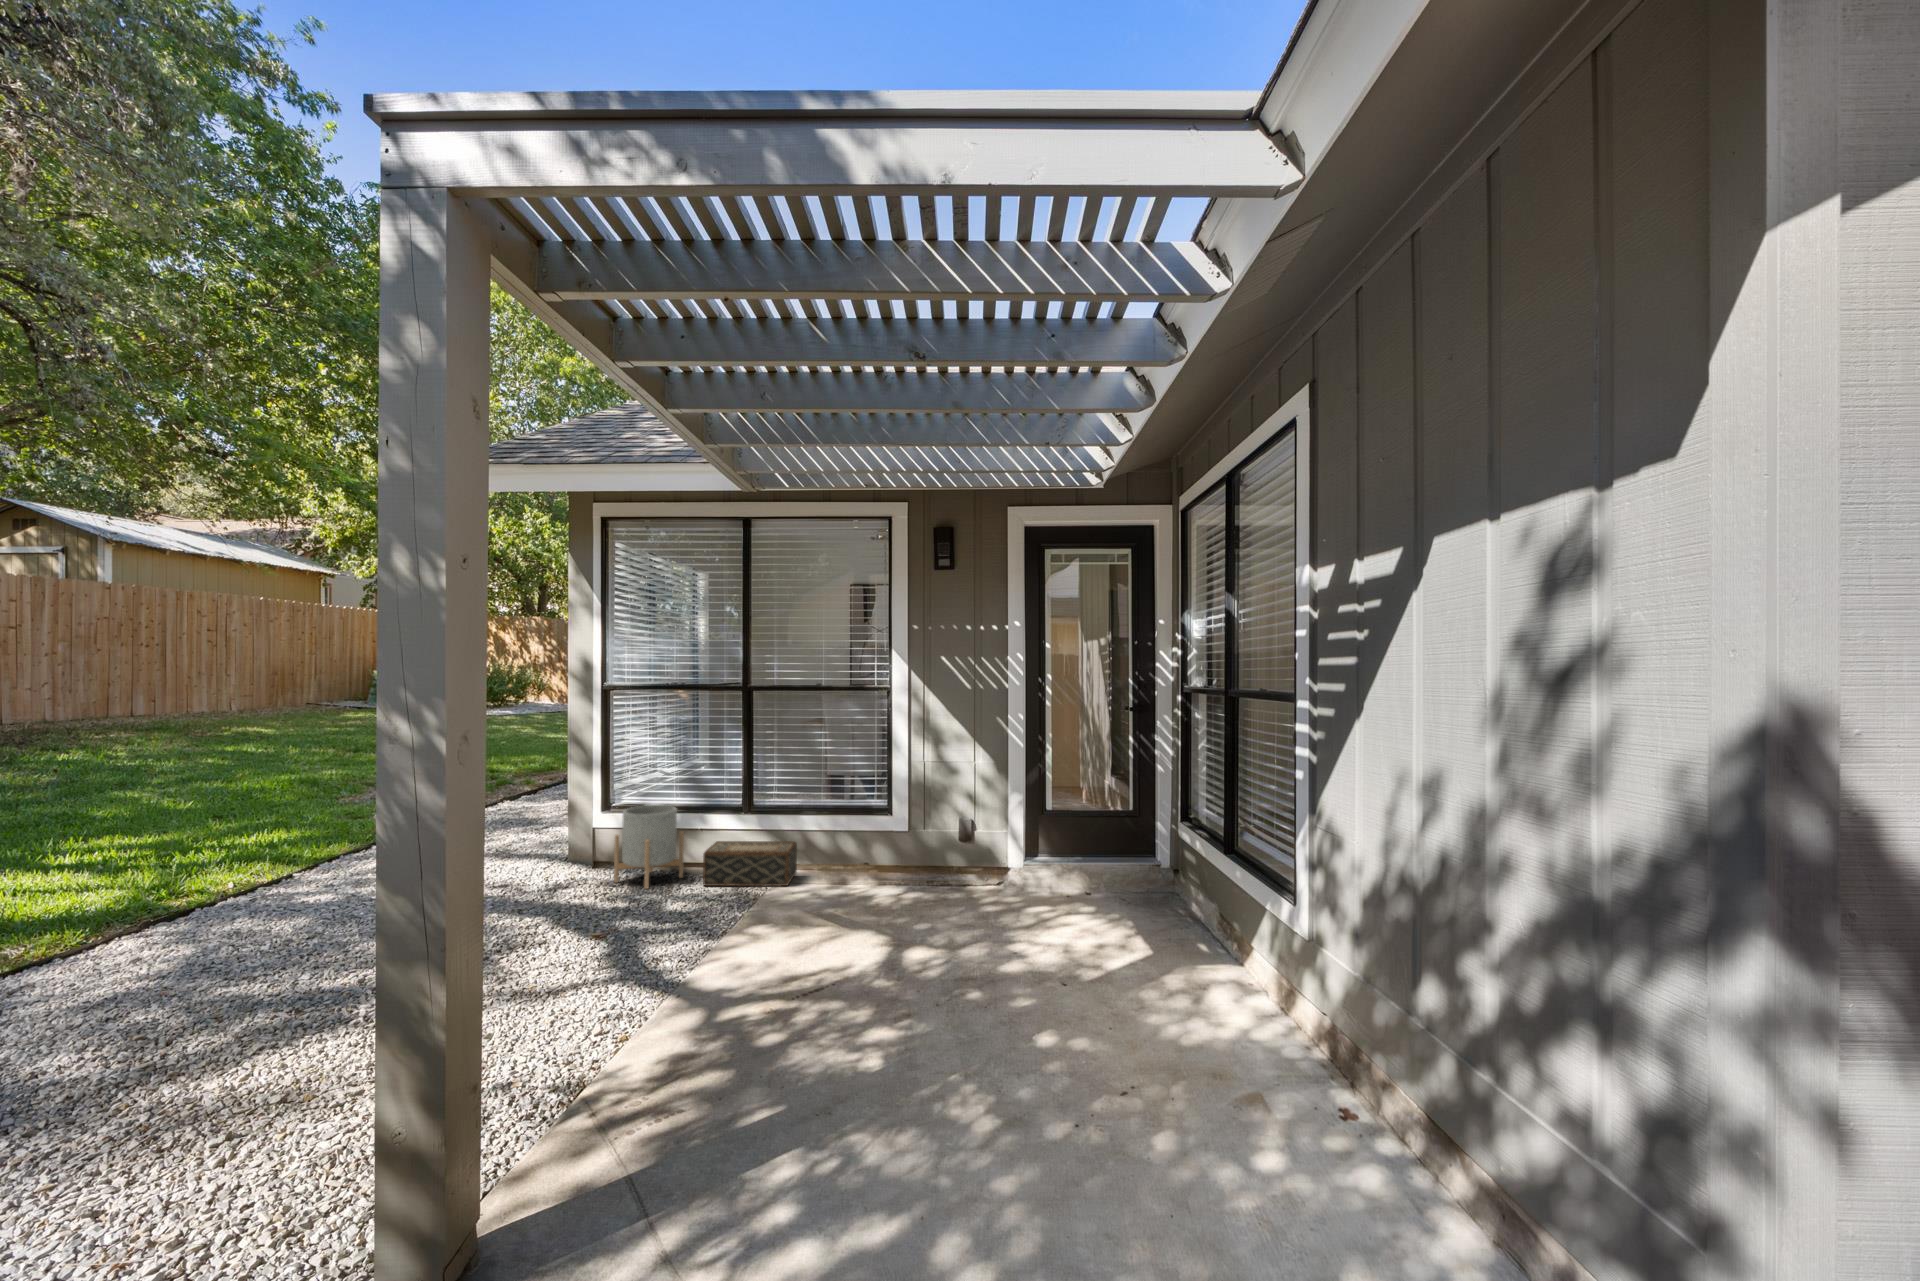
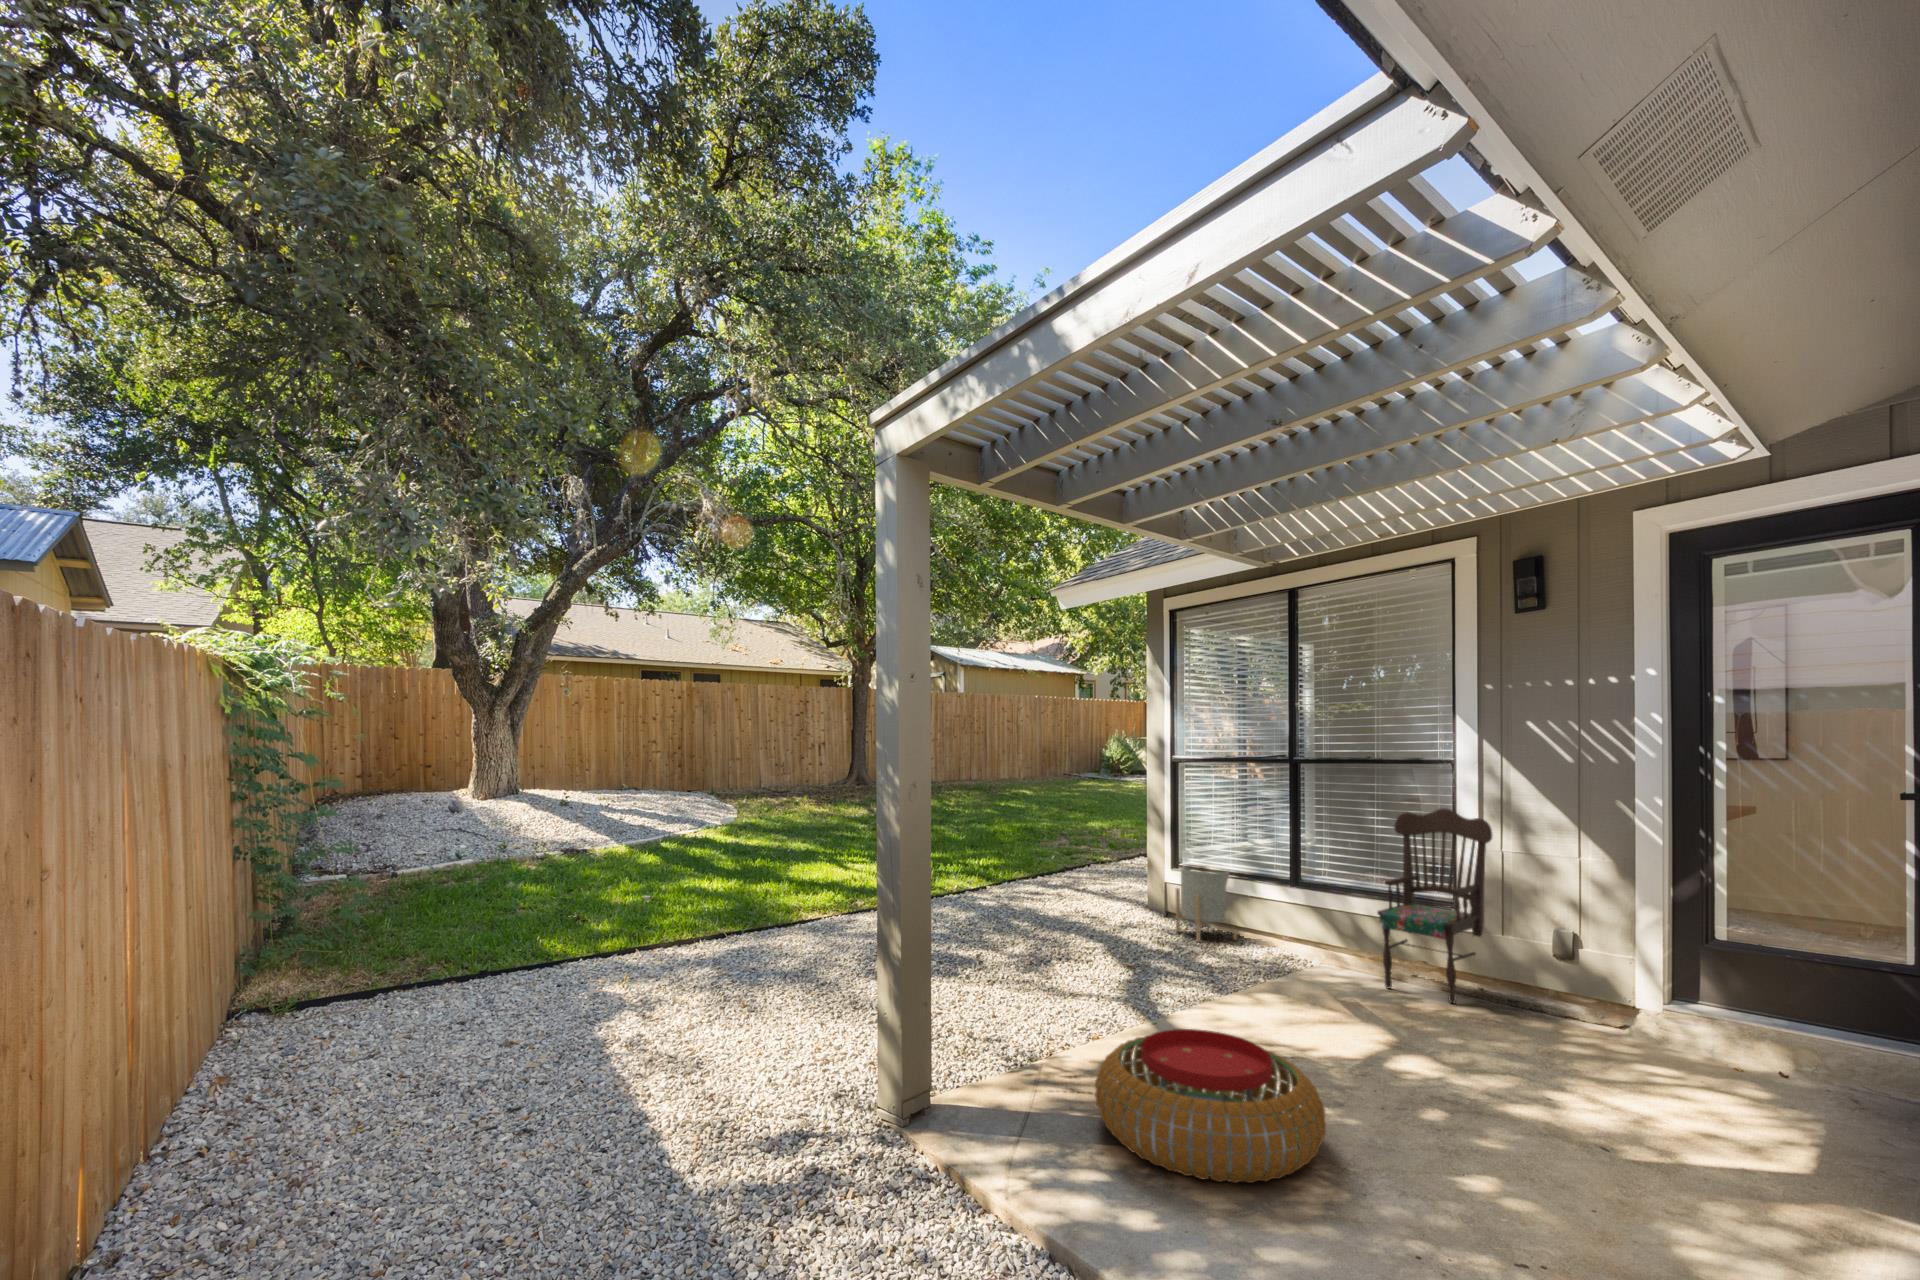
dining chair: none [841,728,922,896] -> present [1377,808,1492,1004]
woven basket: present [703,841,797,886] -> none [1248,910,1352,967]
pouf: none [711,996,948,1170] -> present [1095,1029,1326,1183]

